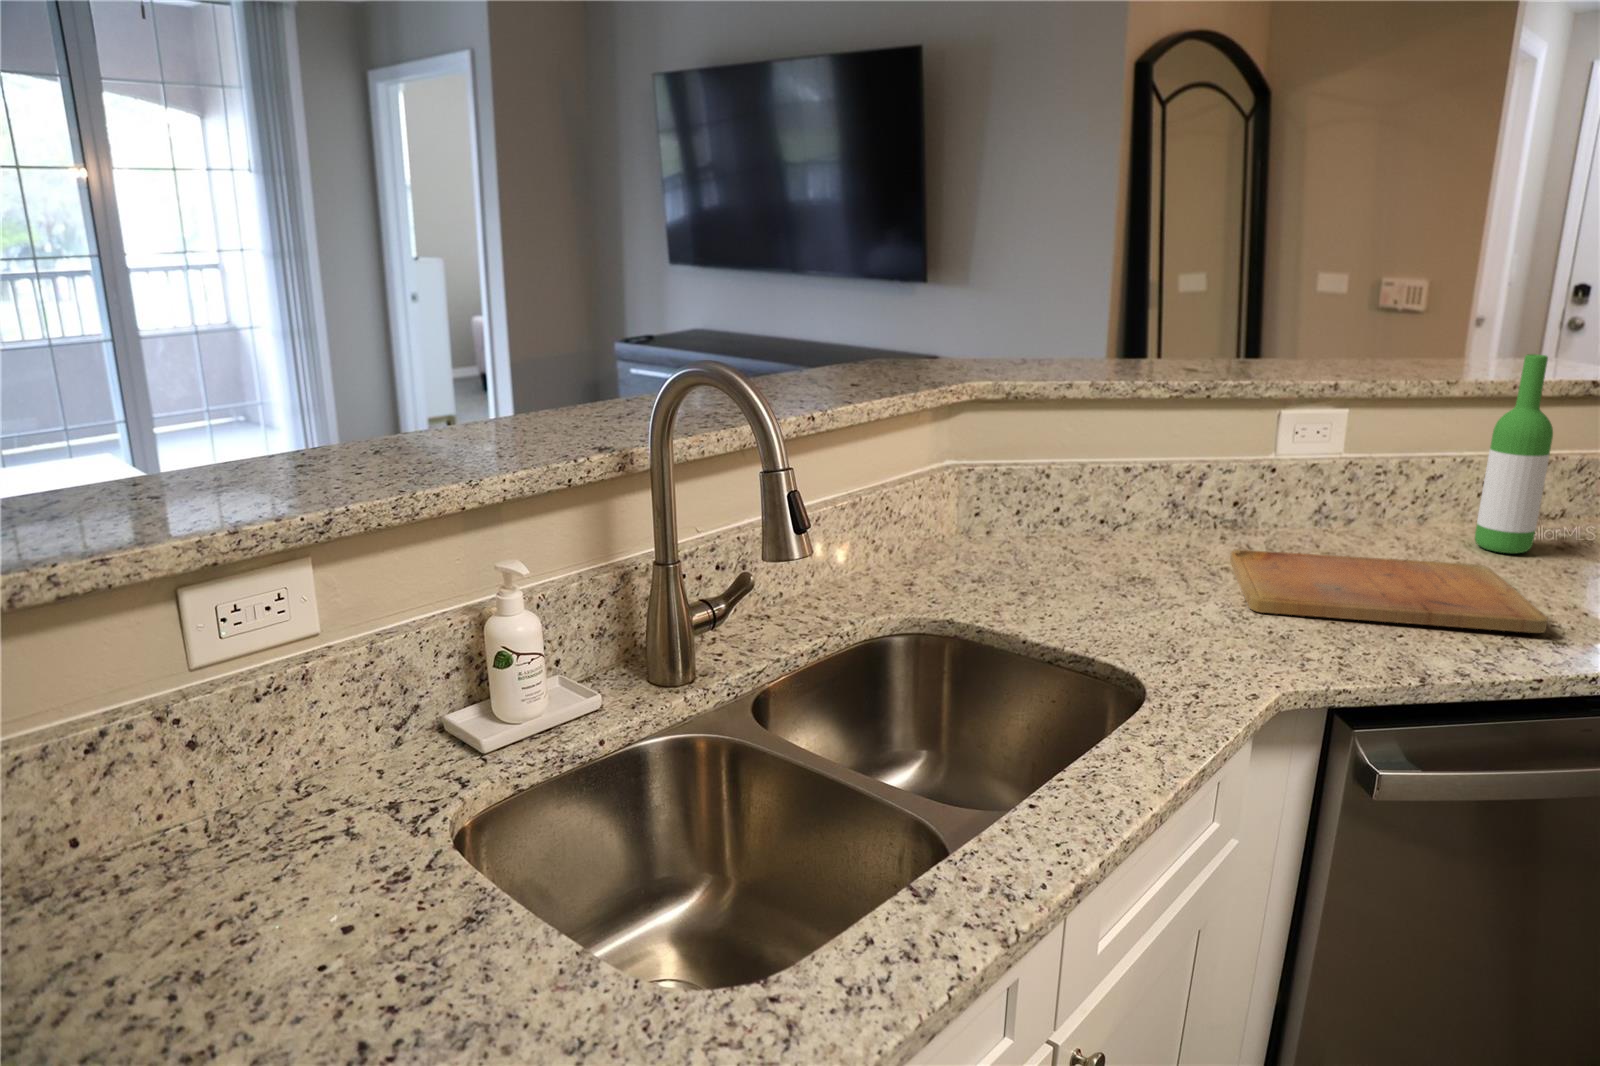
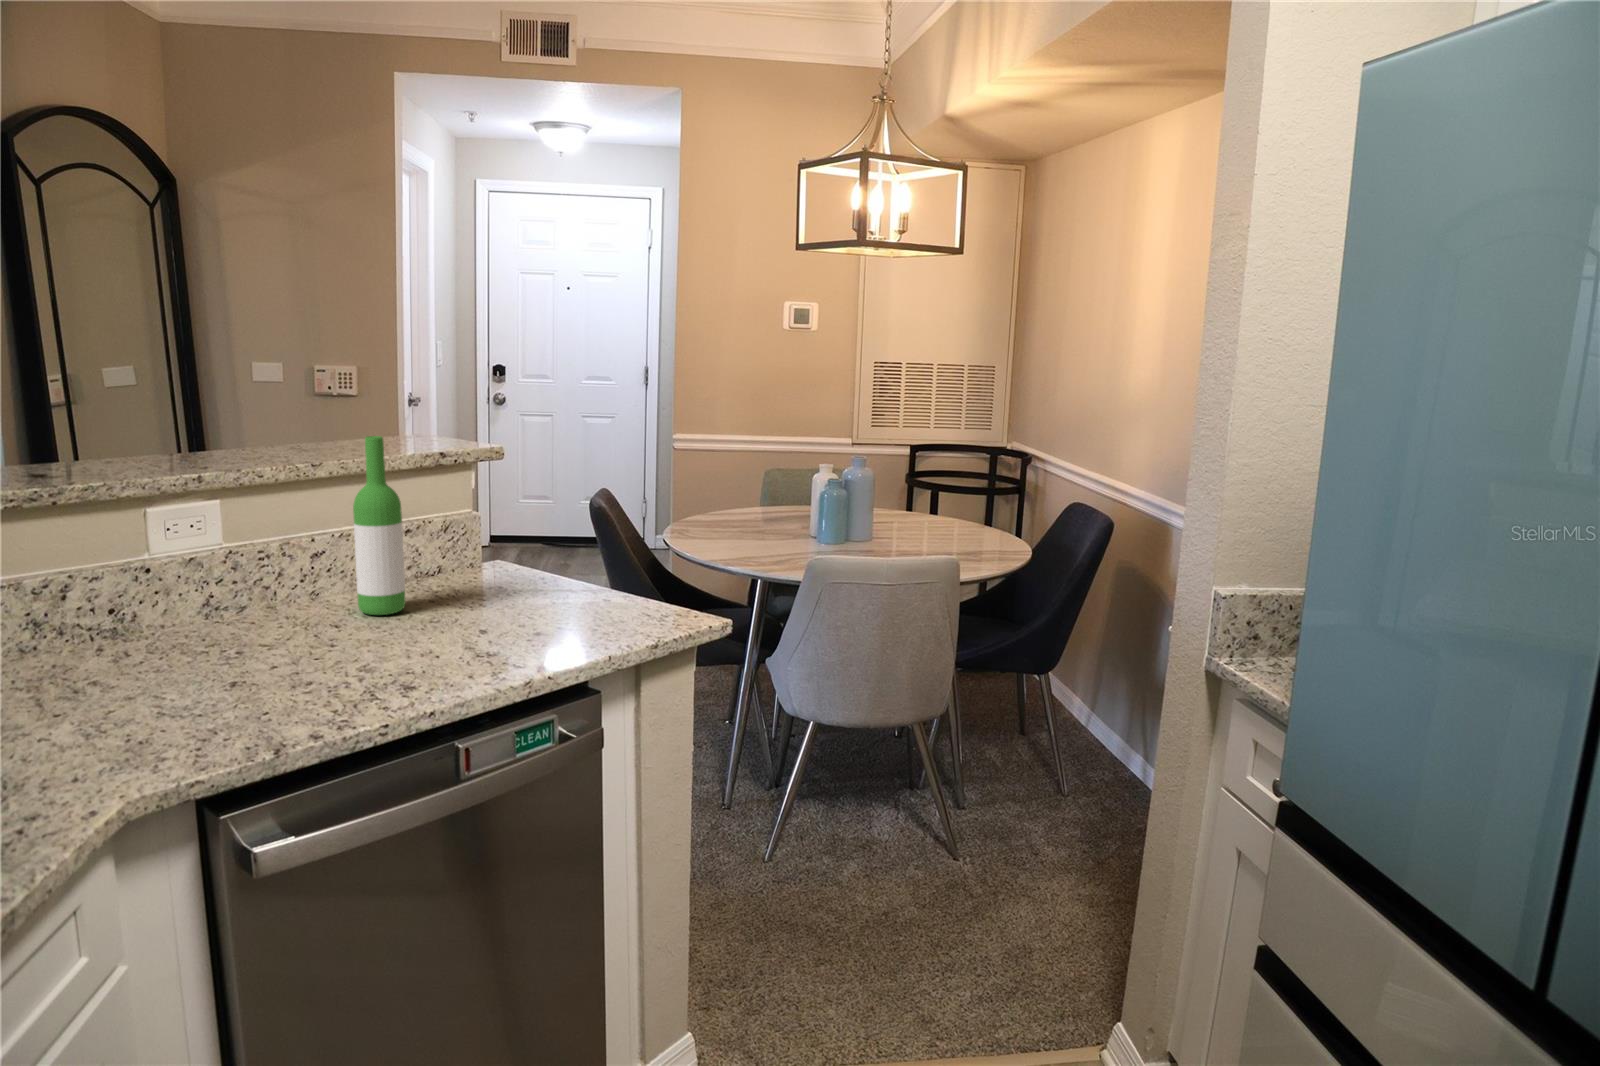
cutting board: present [1230,549,1548,633] -> none [102,630,396,723]

